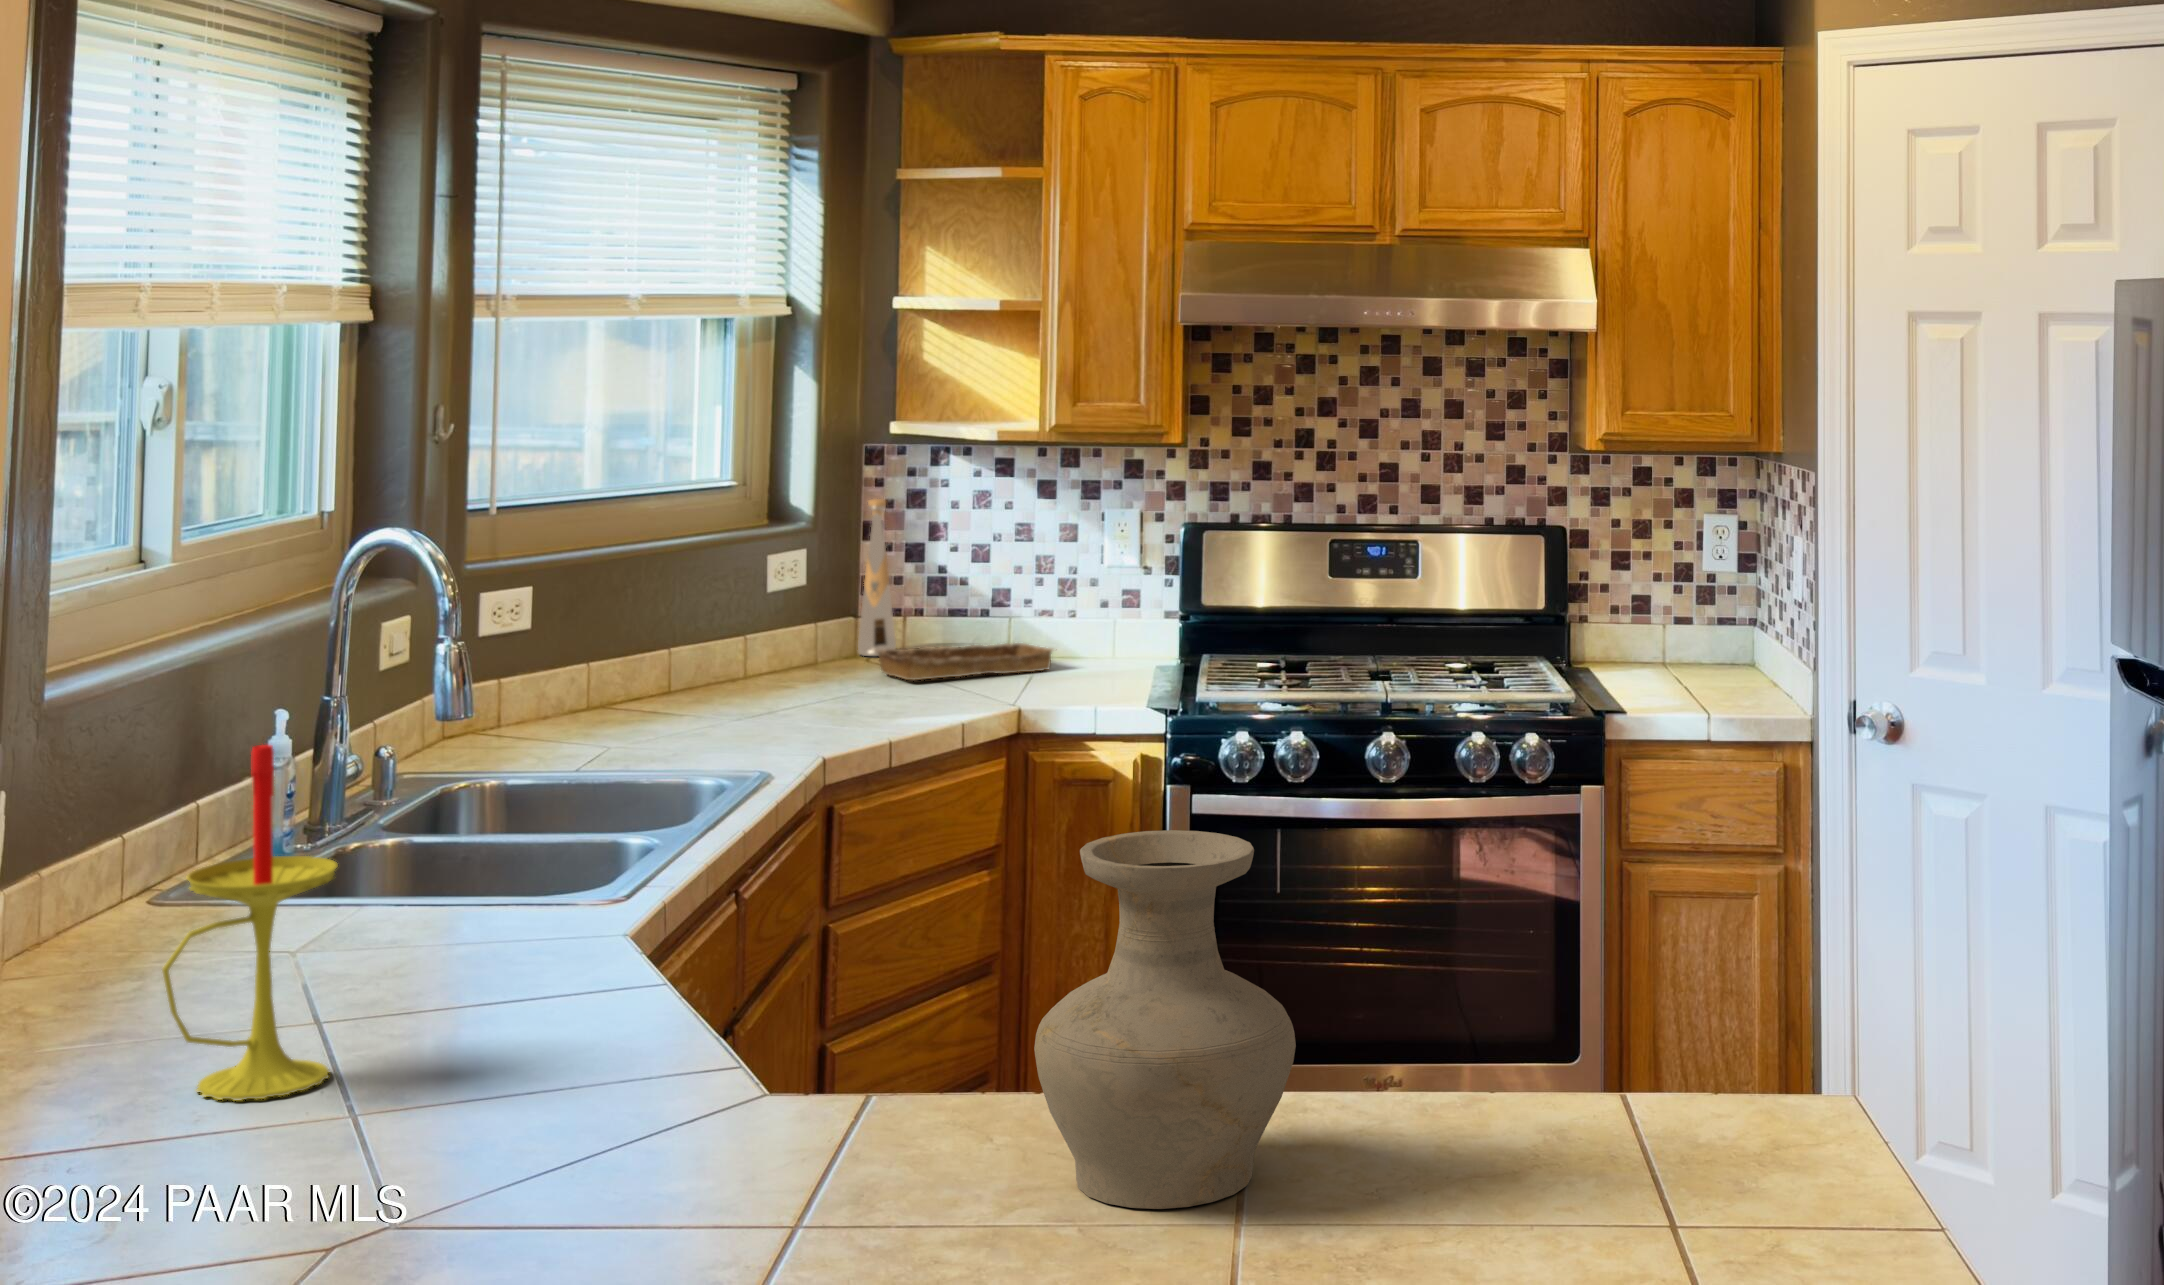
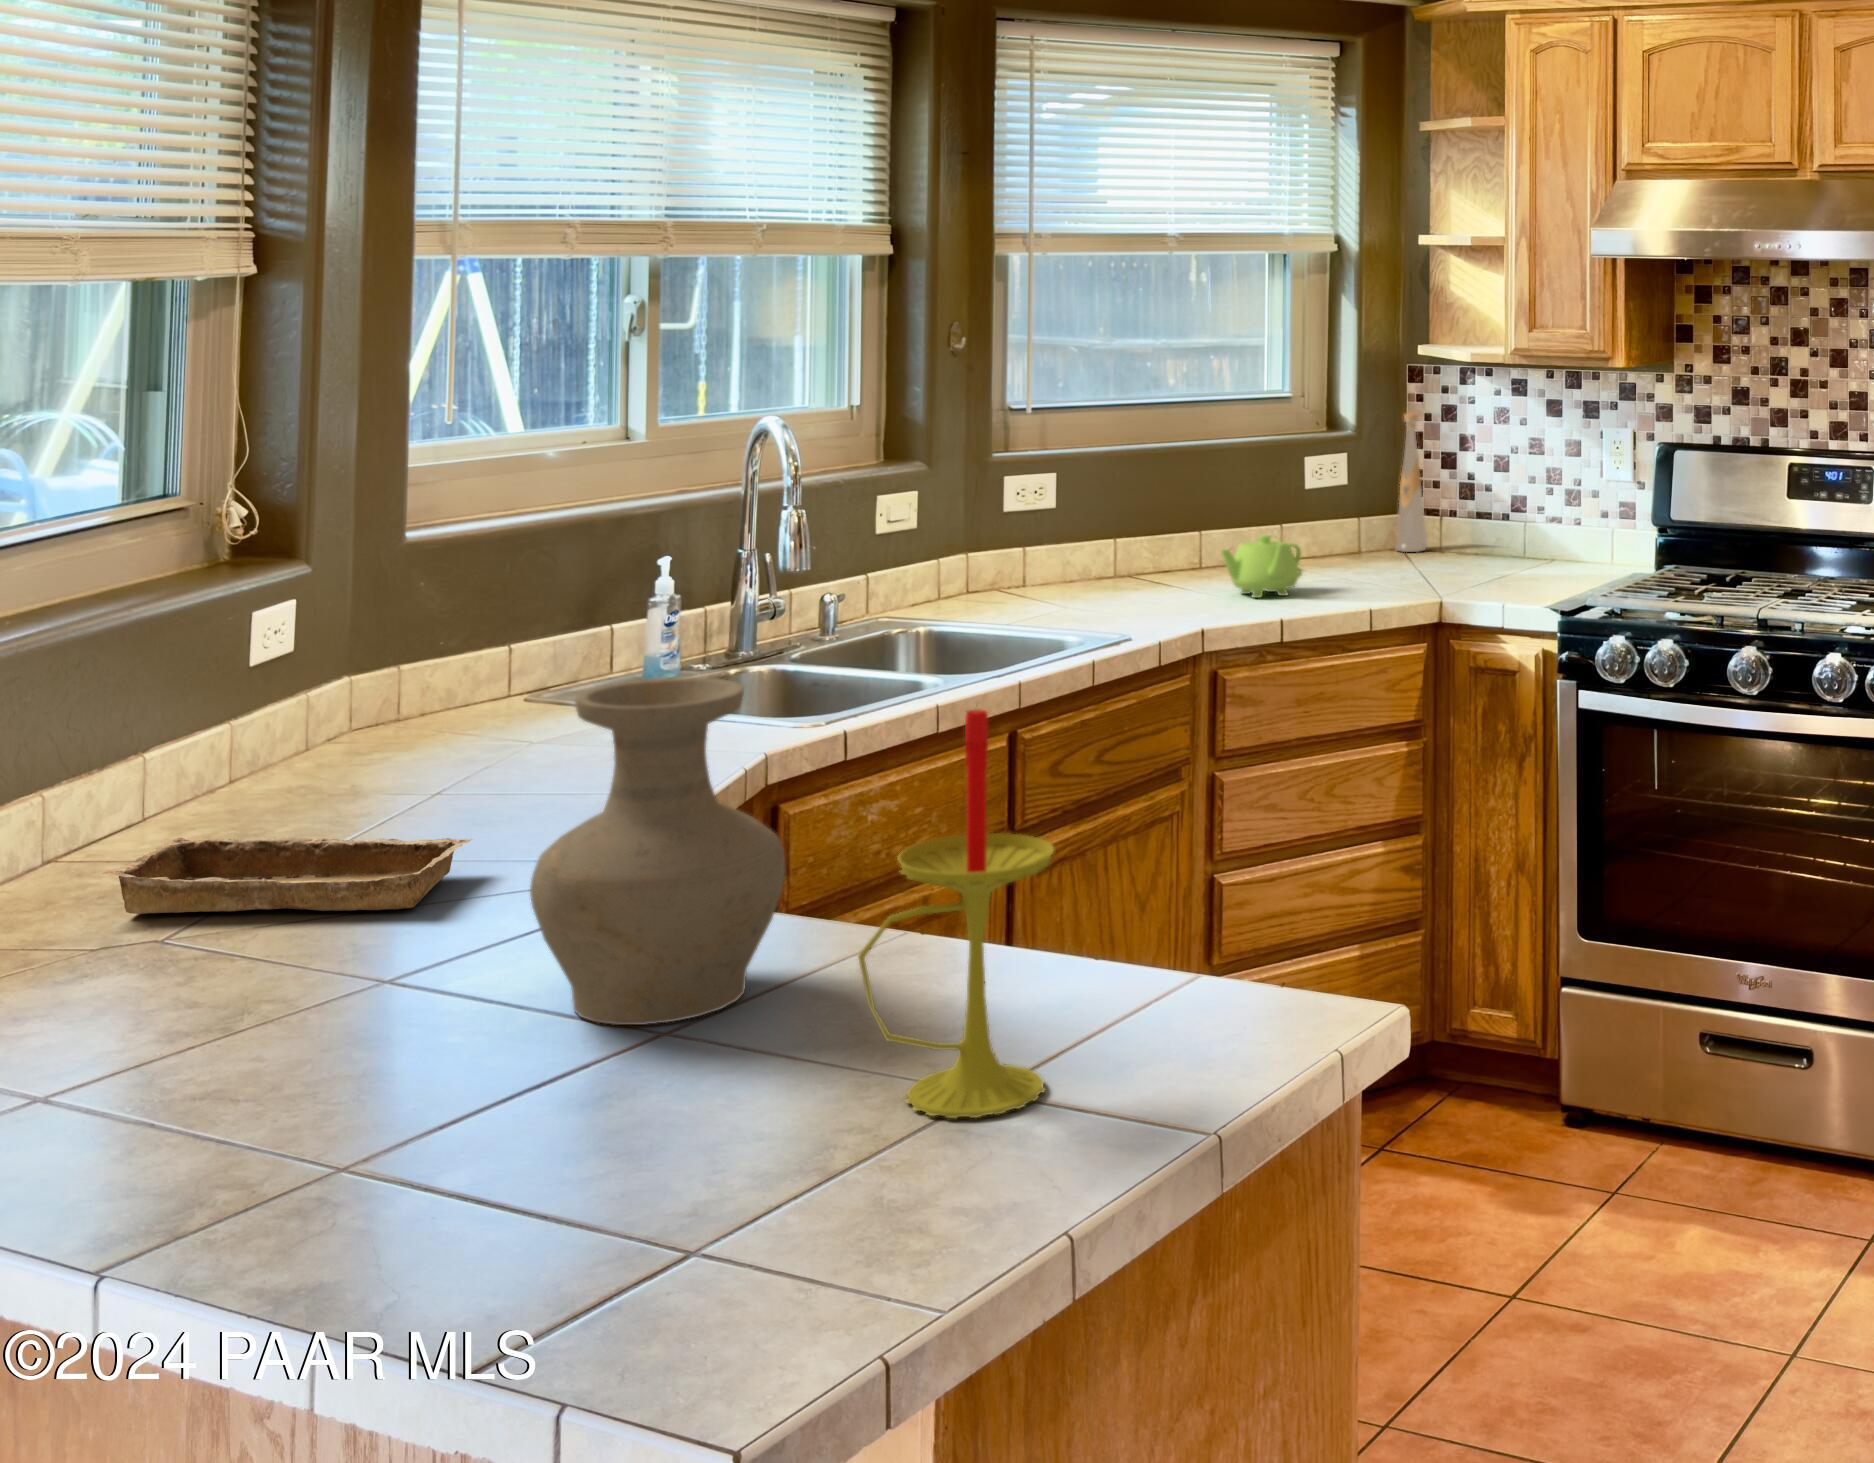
tray: present [872,643,1052,680] -> present [102,837,473,914]
teapot: none [771,646,861,719] -> present [1221,535,1302,598]
candle: present [162,745,337,1101] -> present [858,709,1054,1118]

